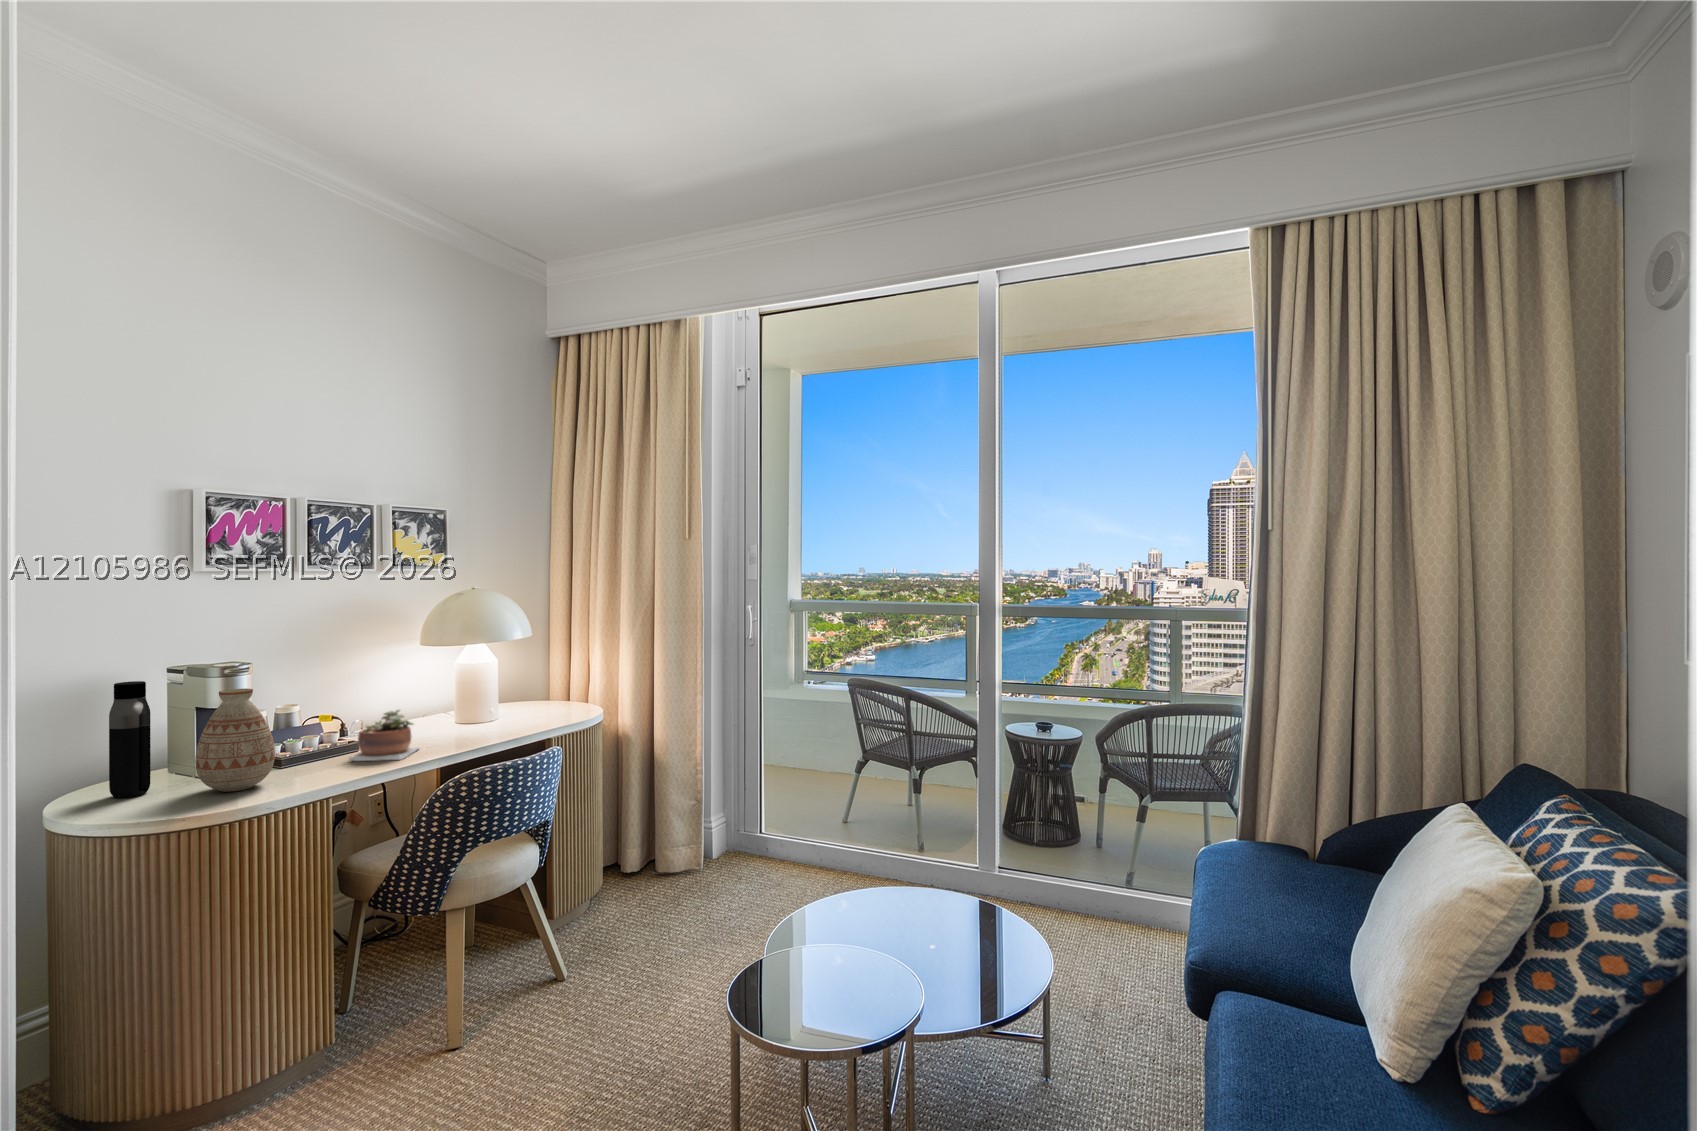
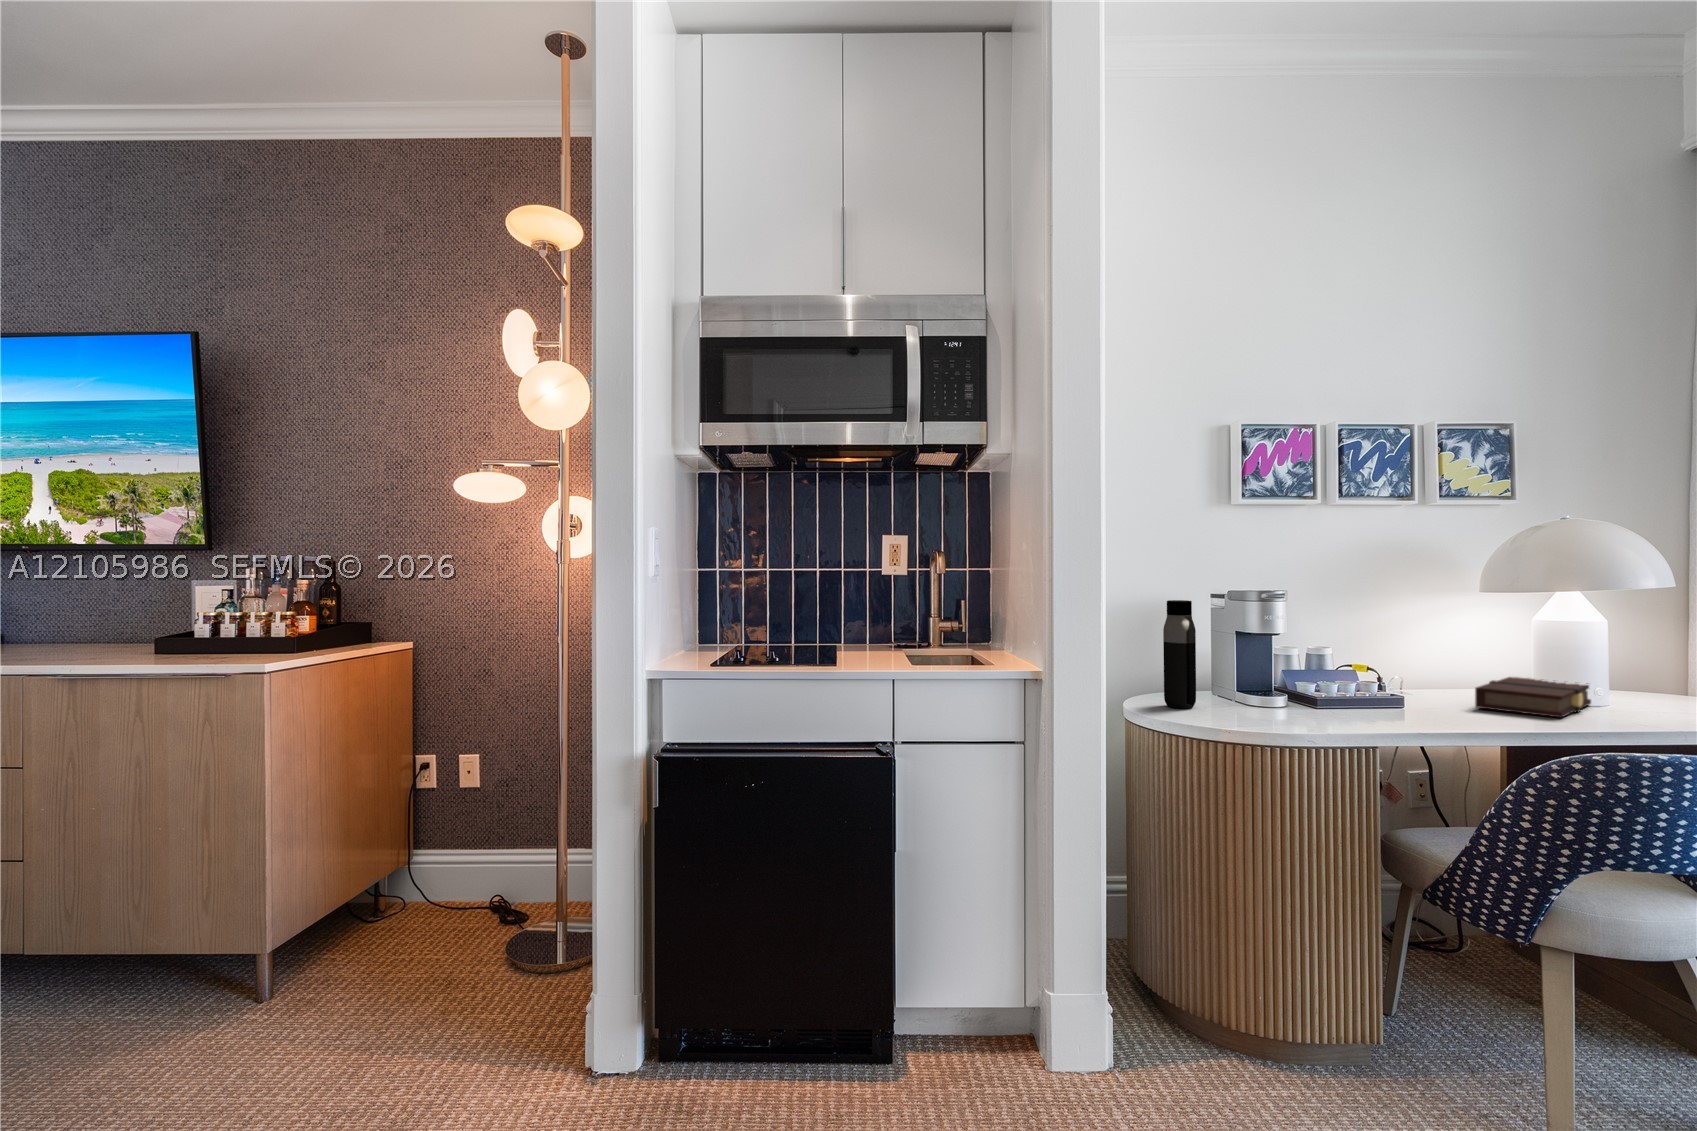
vase: present [195,689,275,792] -> none [1234,614,1311,721]
succulent plant: present [349,710,419,761] -> none [1393,662,1489,724]
book: none [413,710,489,742] -> present [1475,677,1591,718]

